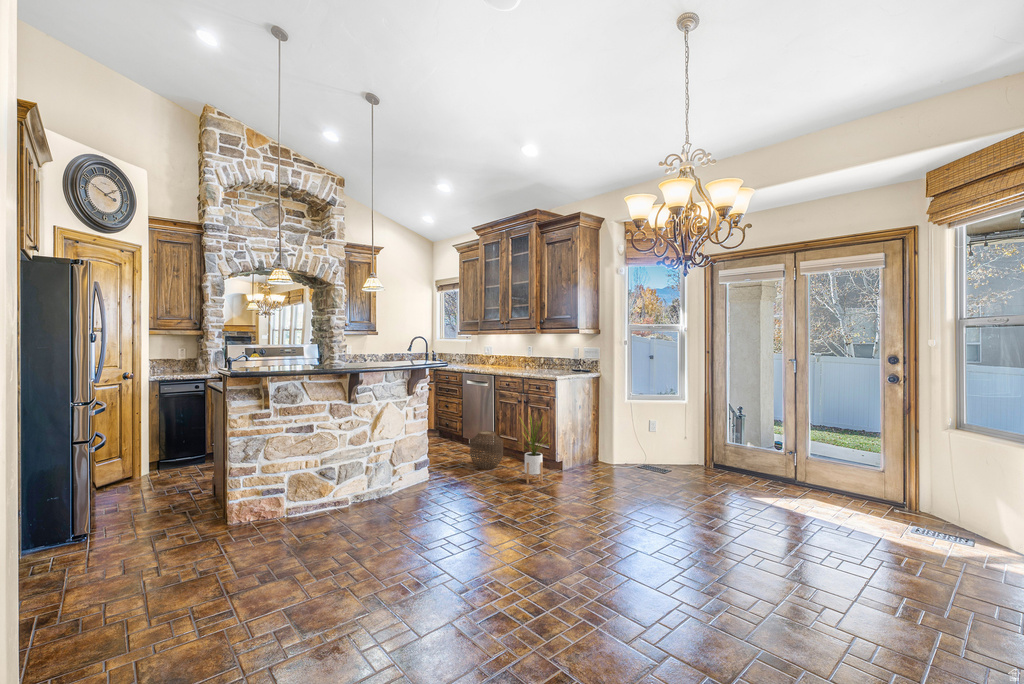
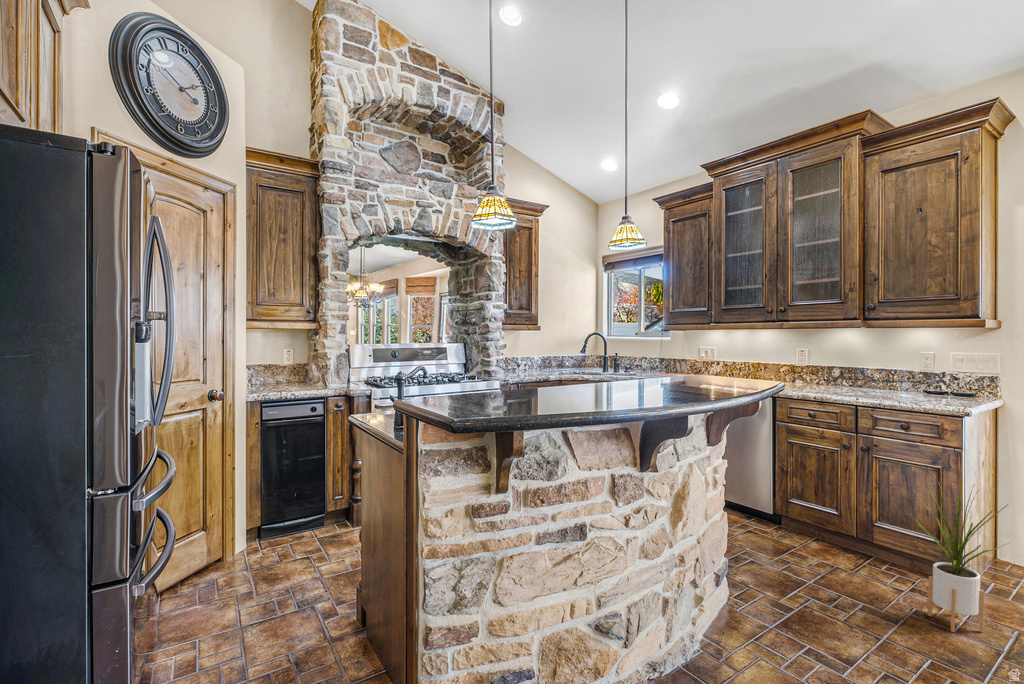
woven basket: present [470,431,503,469] -> none [772,502,841,577]

